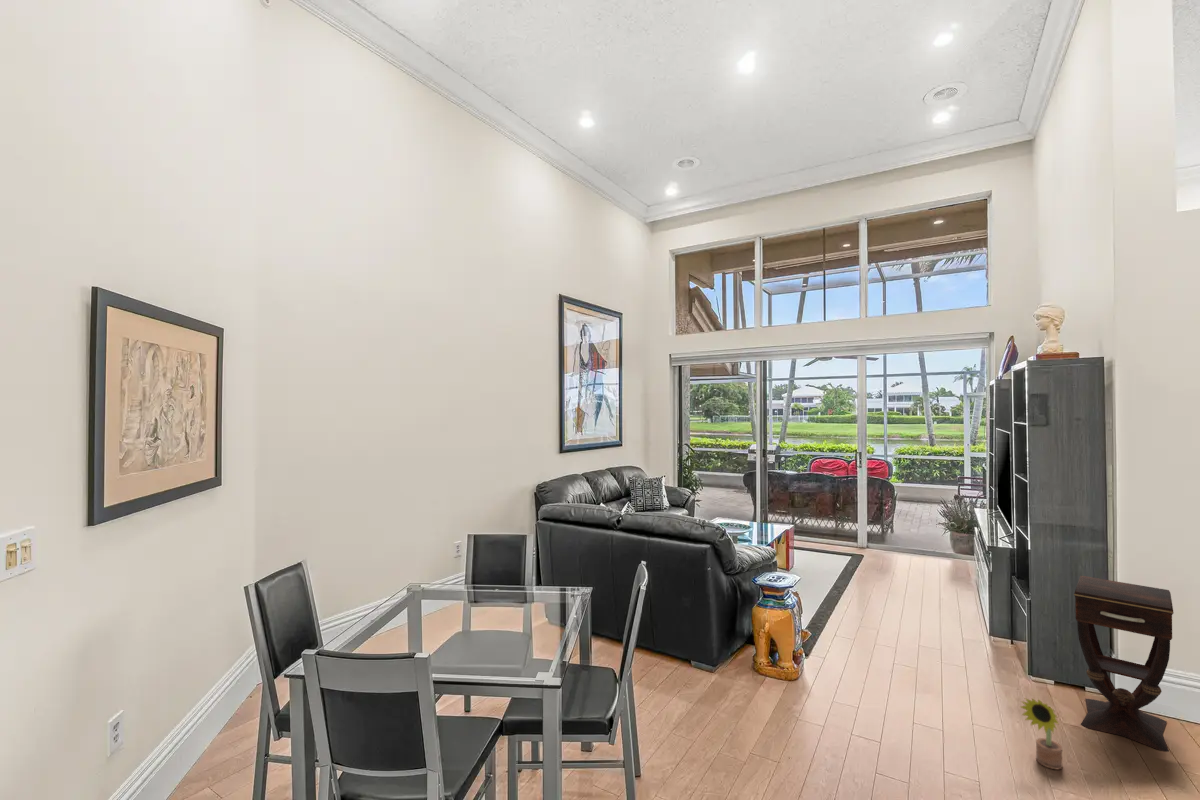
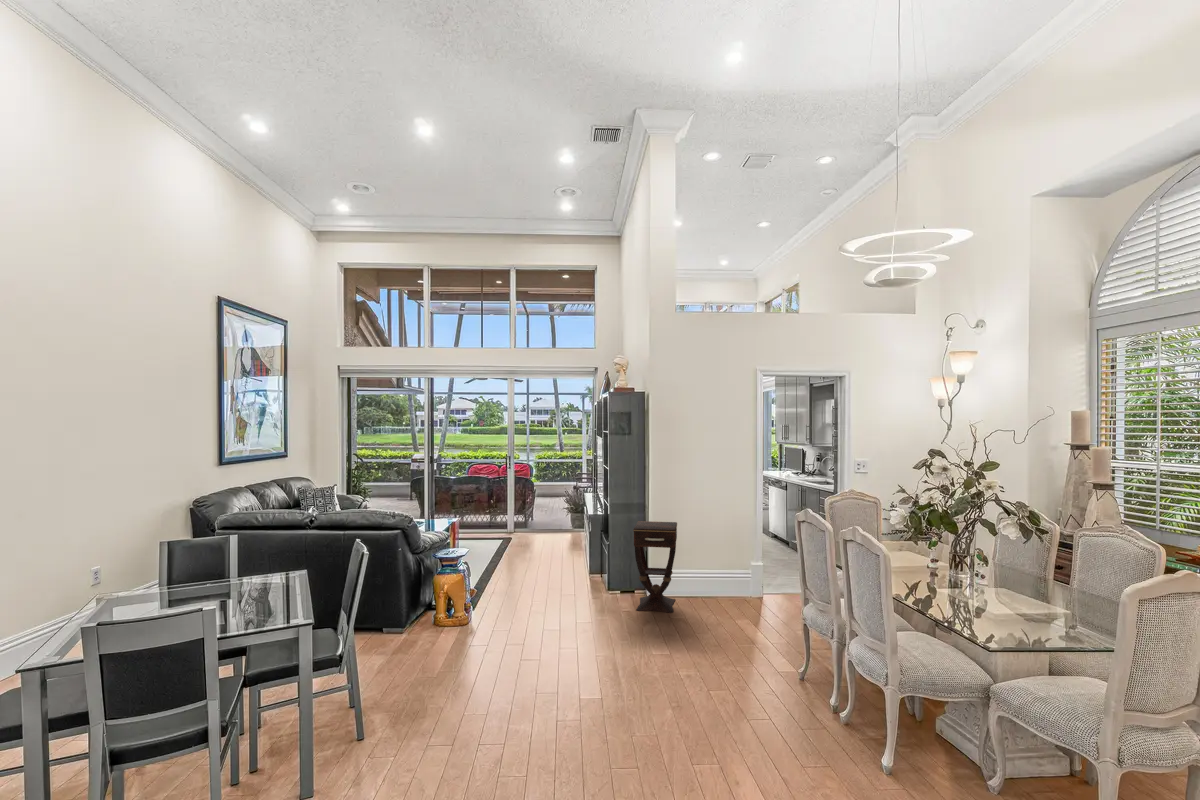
decorative plant: present [1021,699,1062,769] -> none [604,591,624,633]

